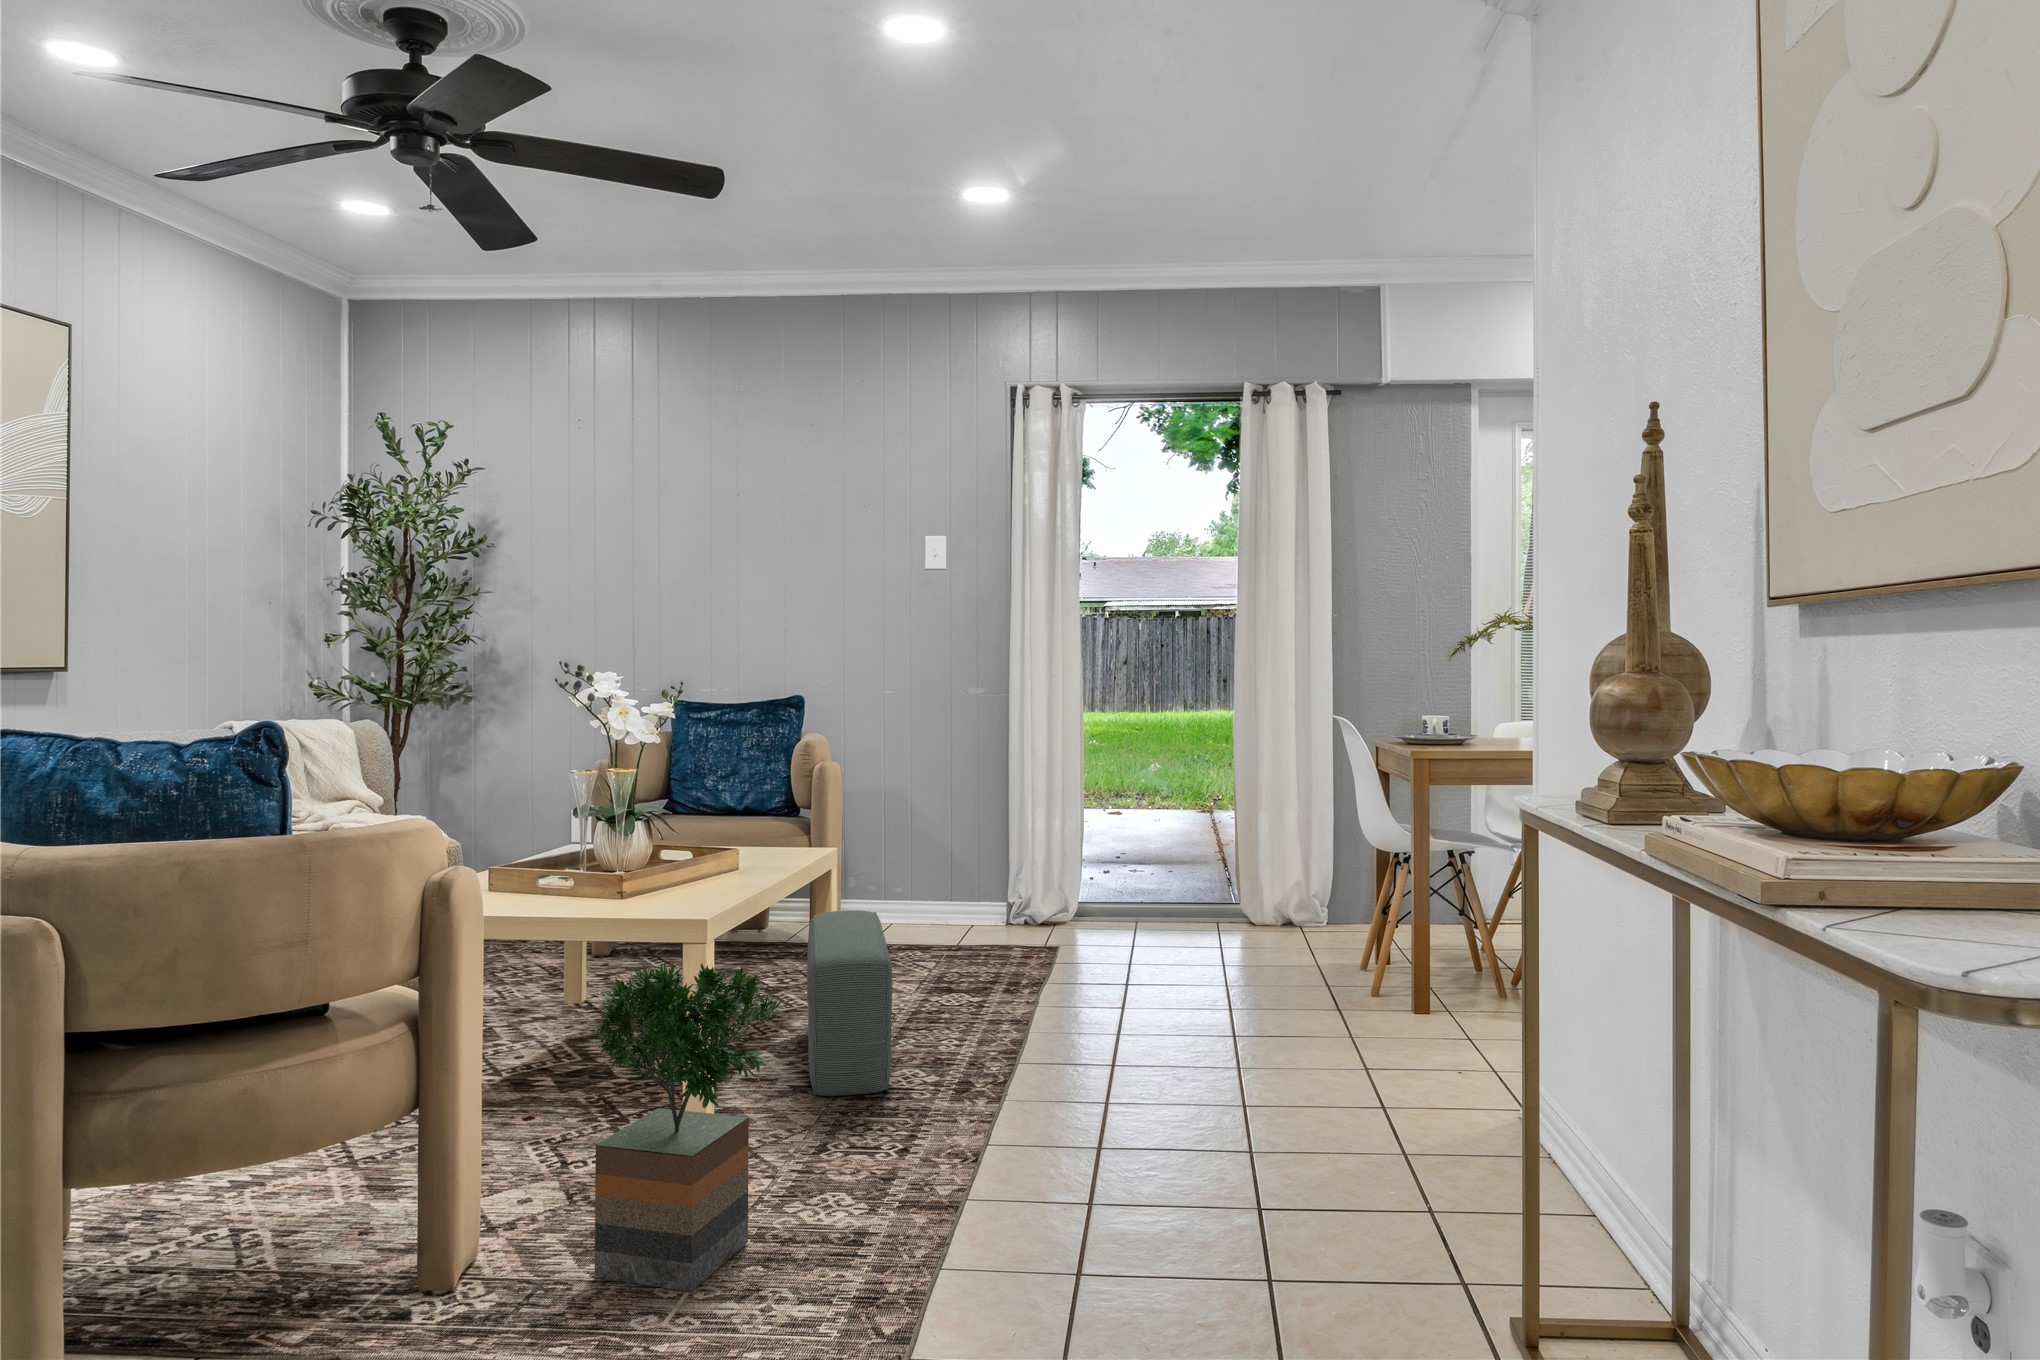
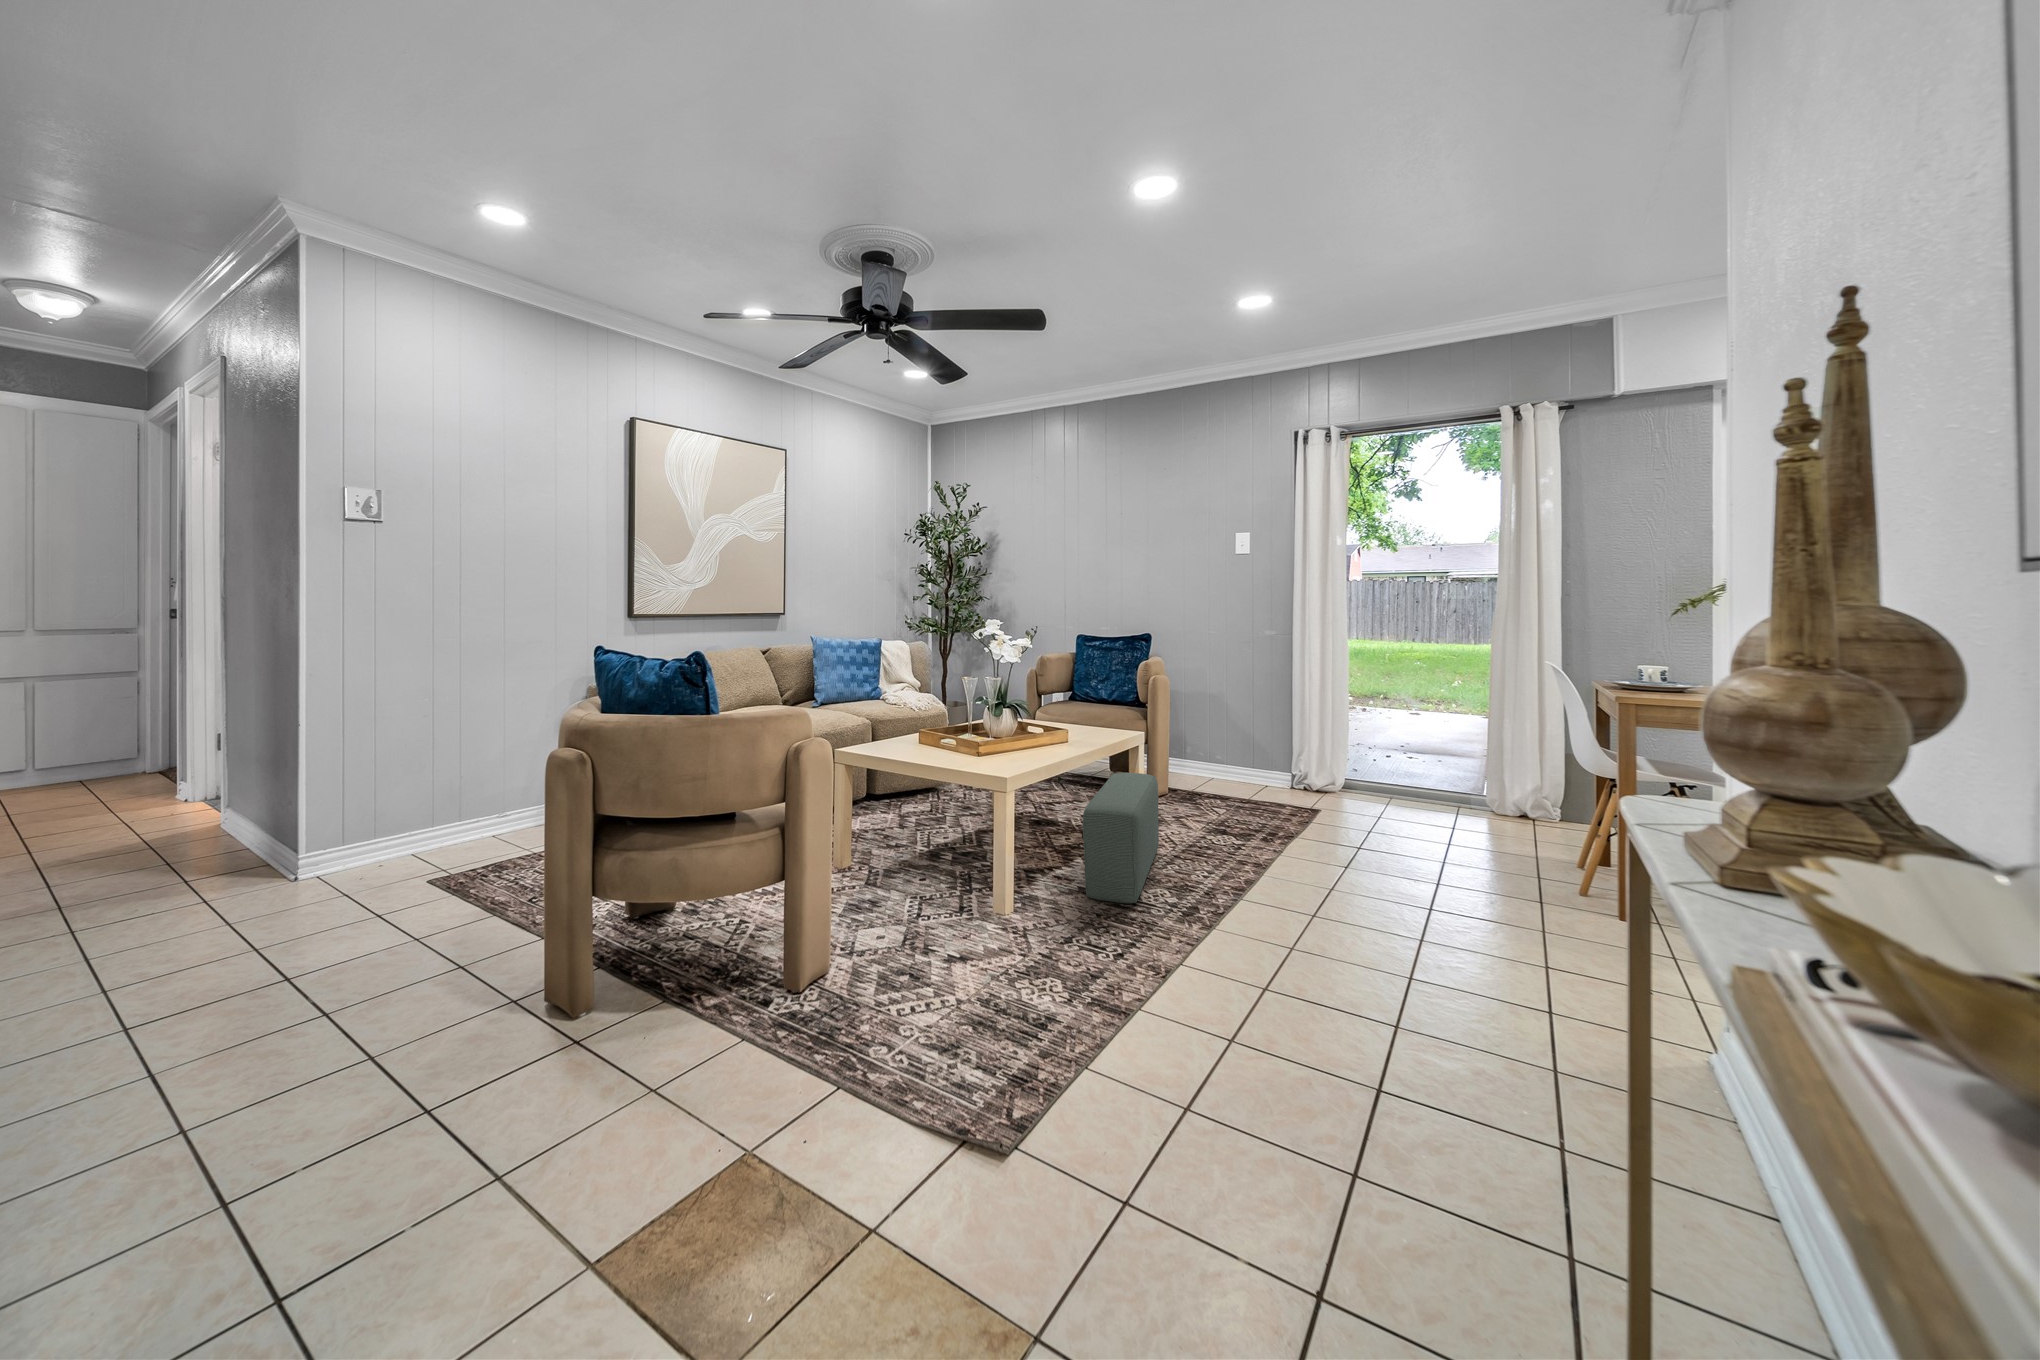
potted tree: present [591,963,784,1292] -> none [858,807,995,1033]

